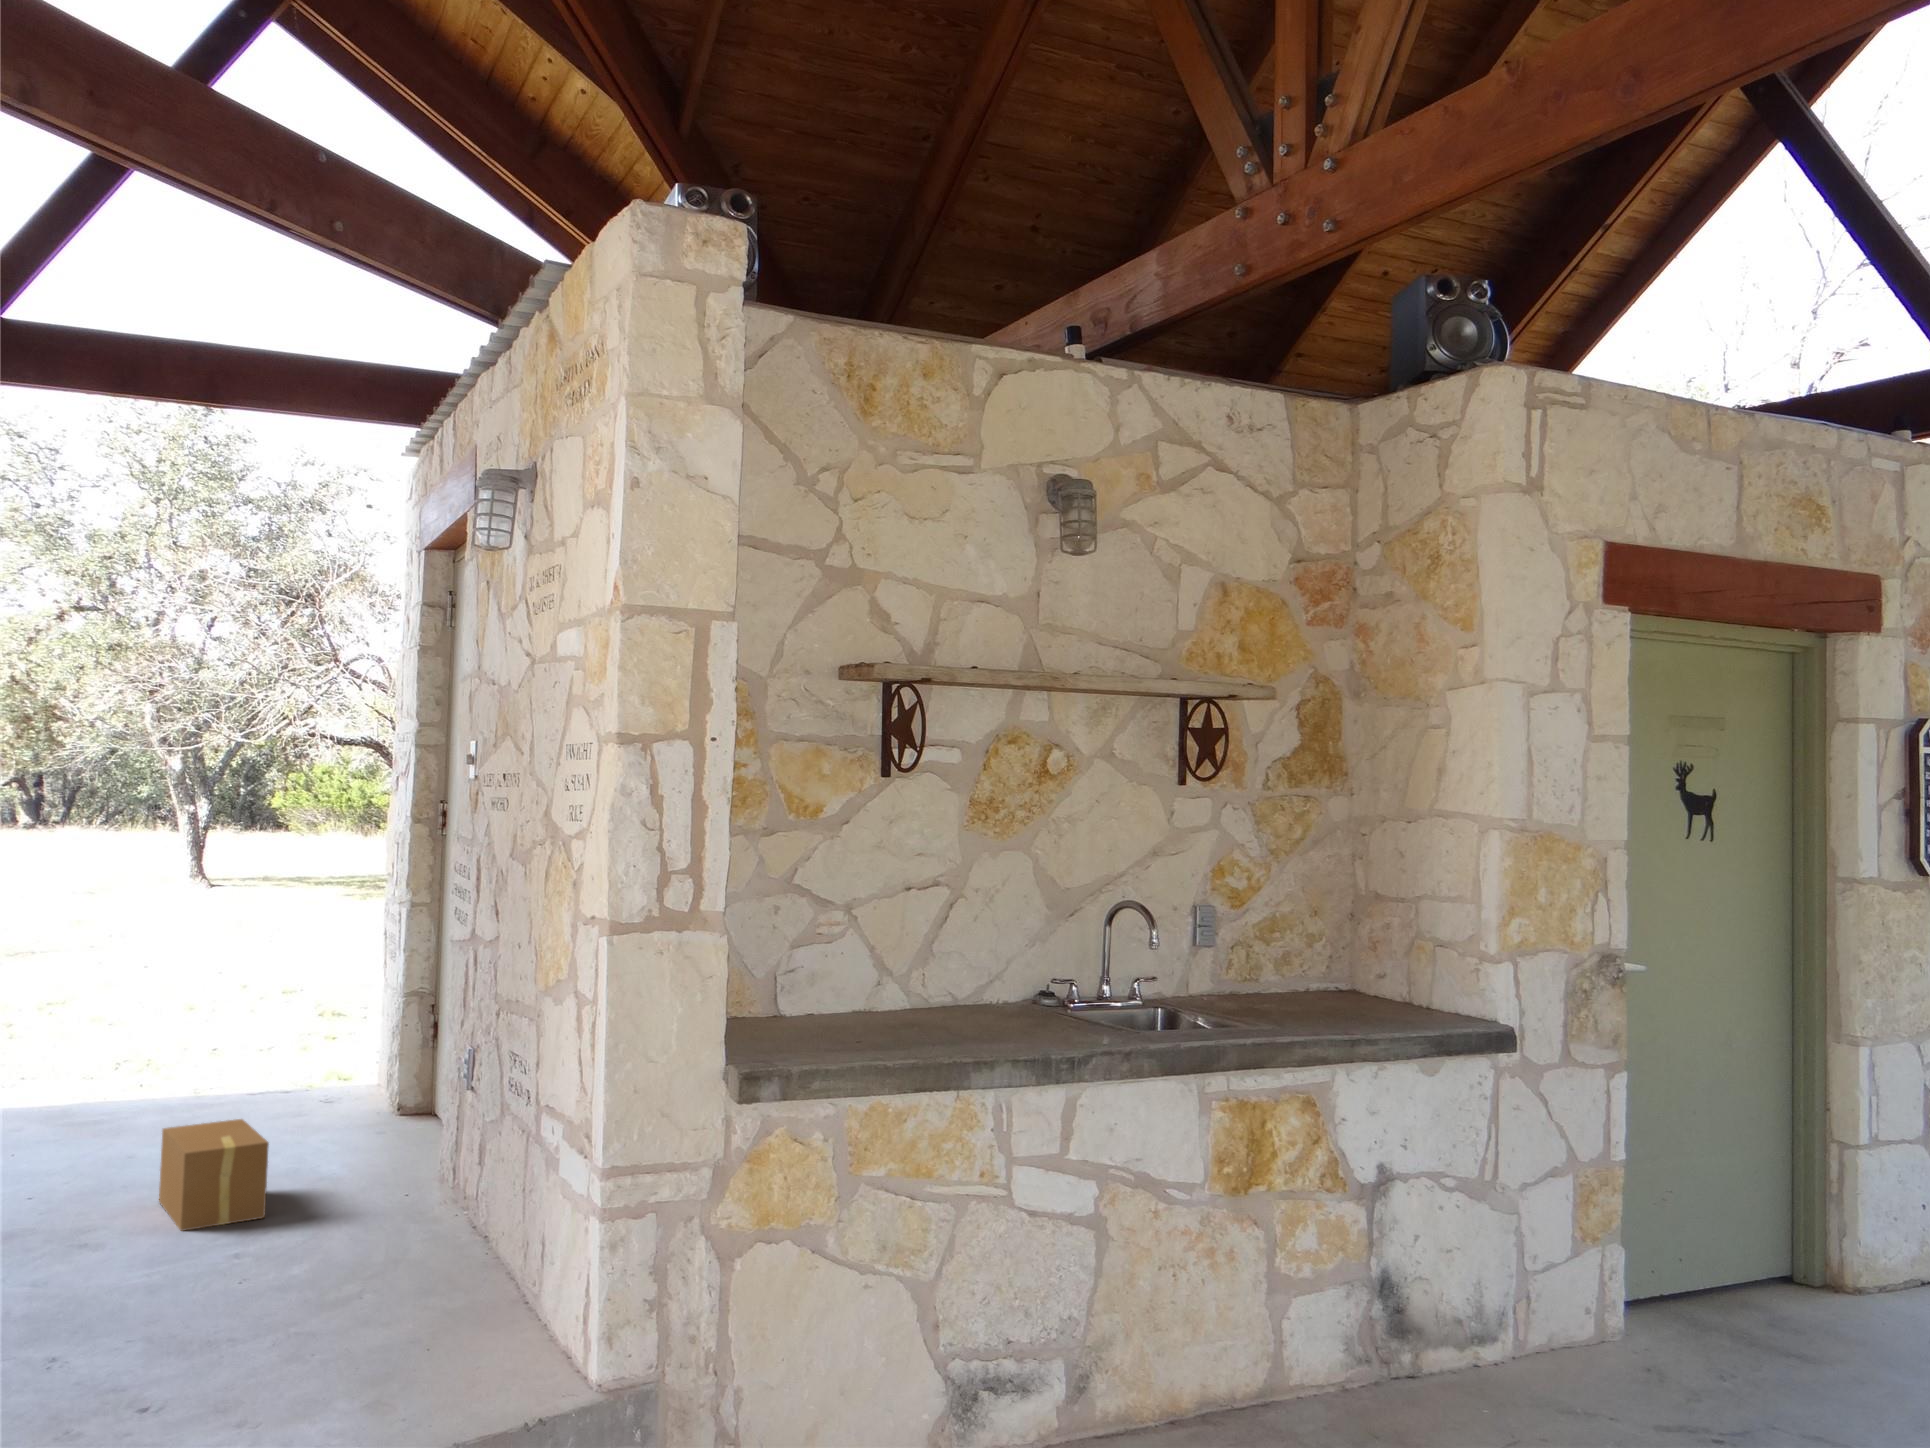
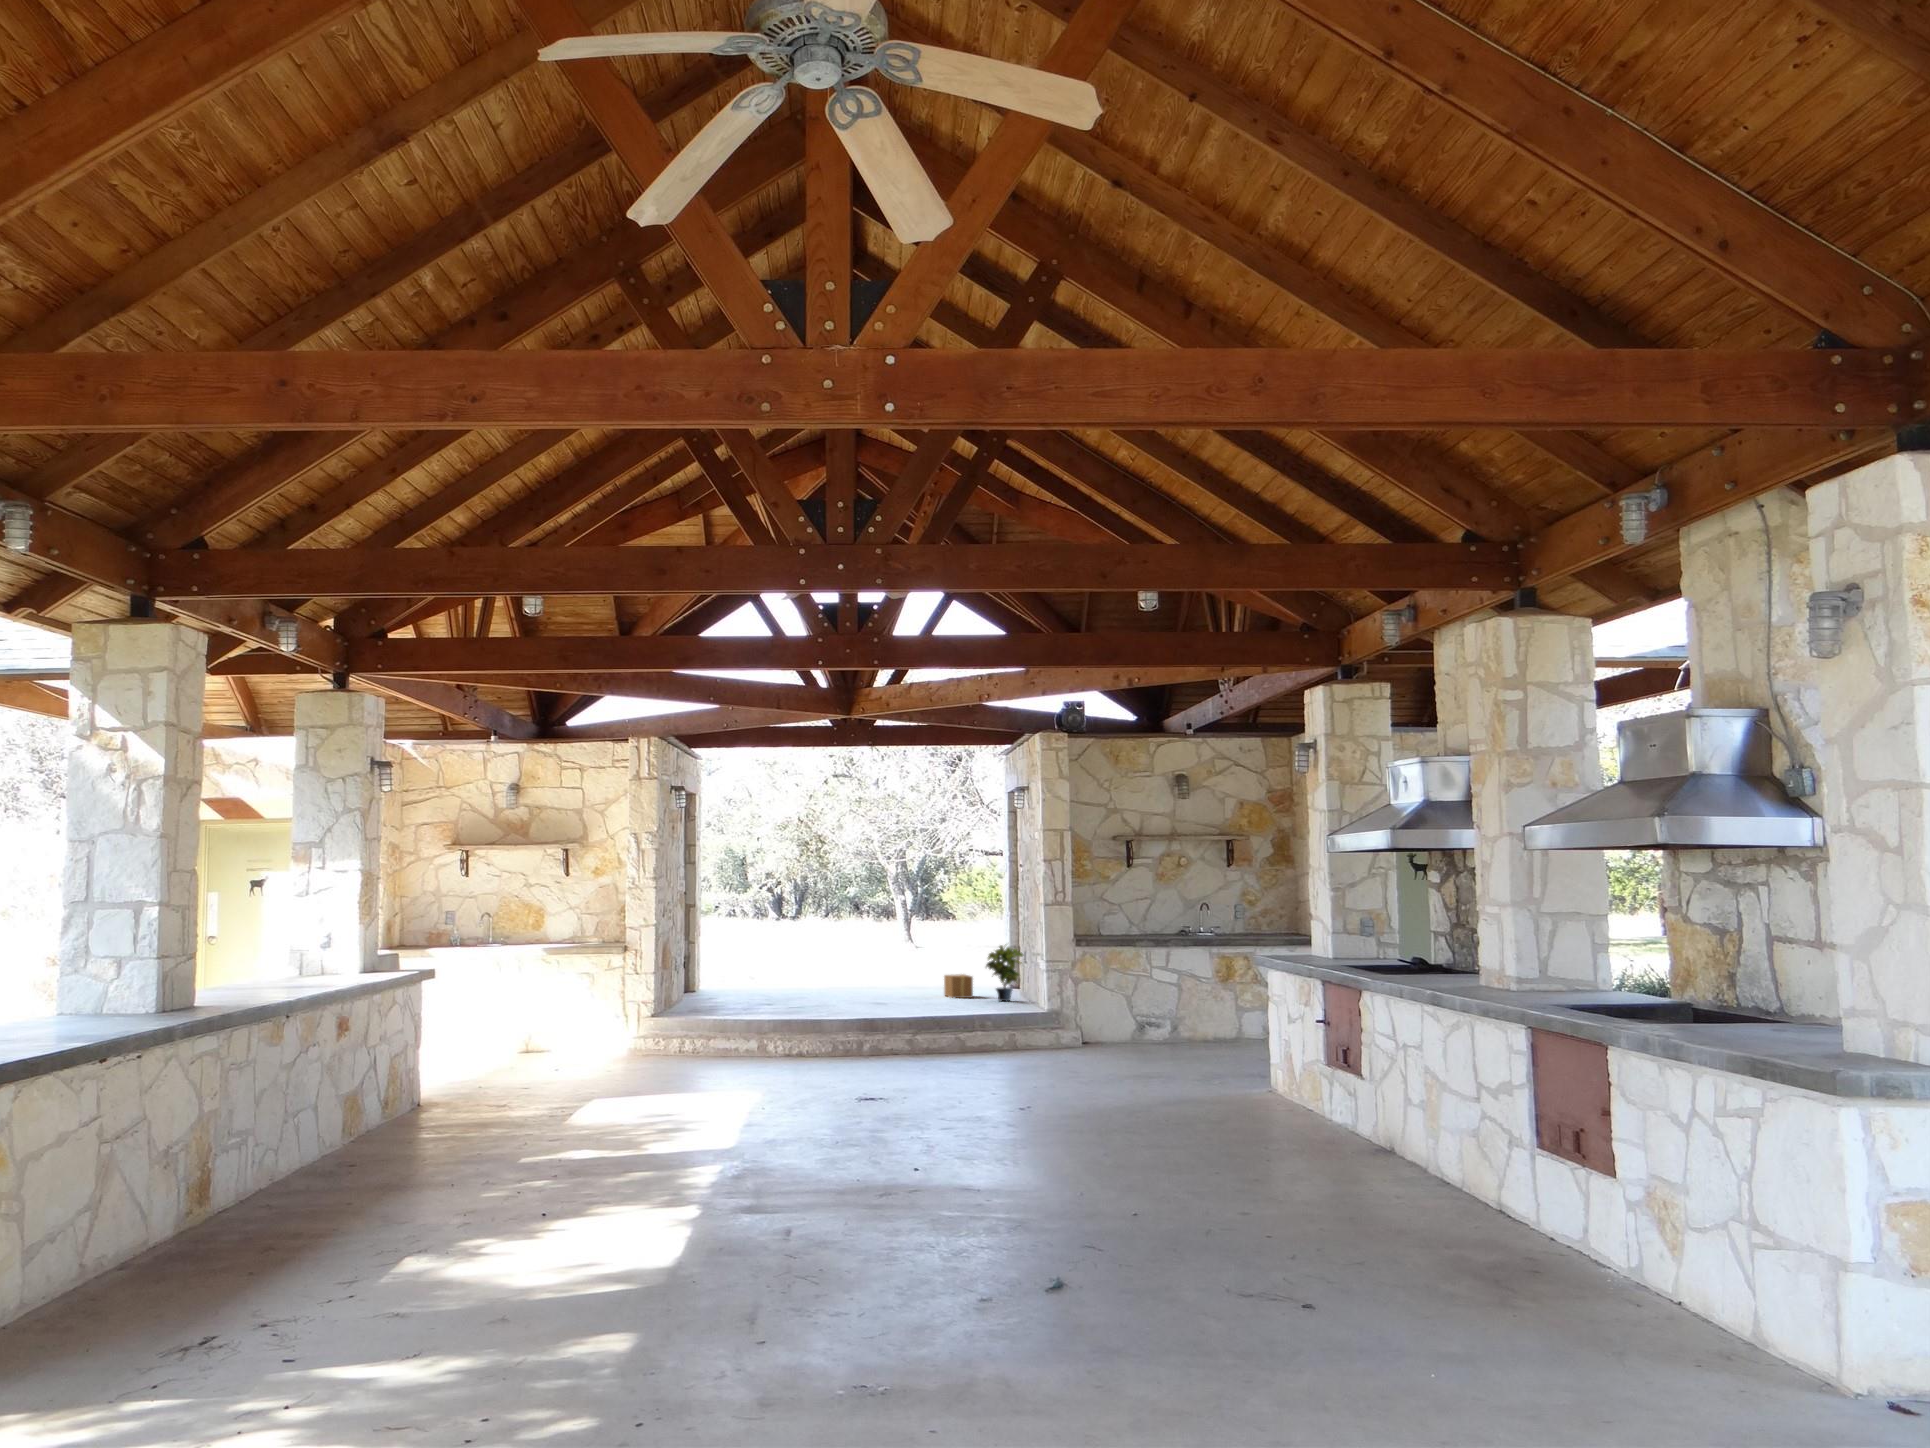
potted plant: none [315,1041,475,1263] -> present [986,945,1023,1001]

